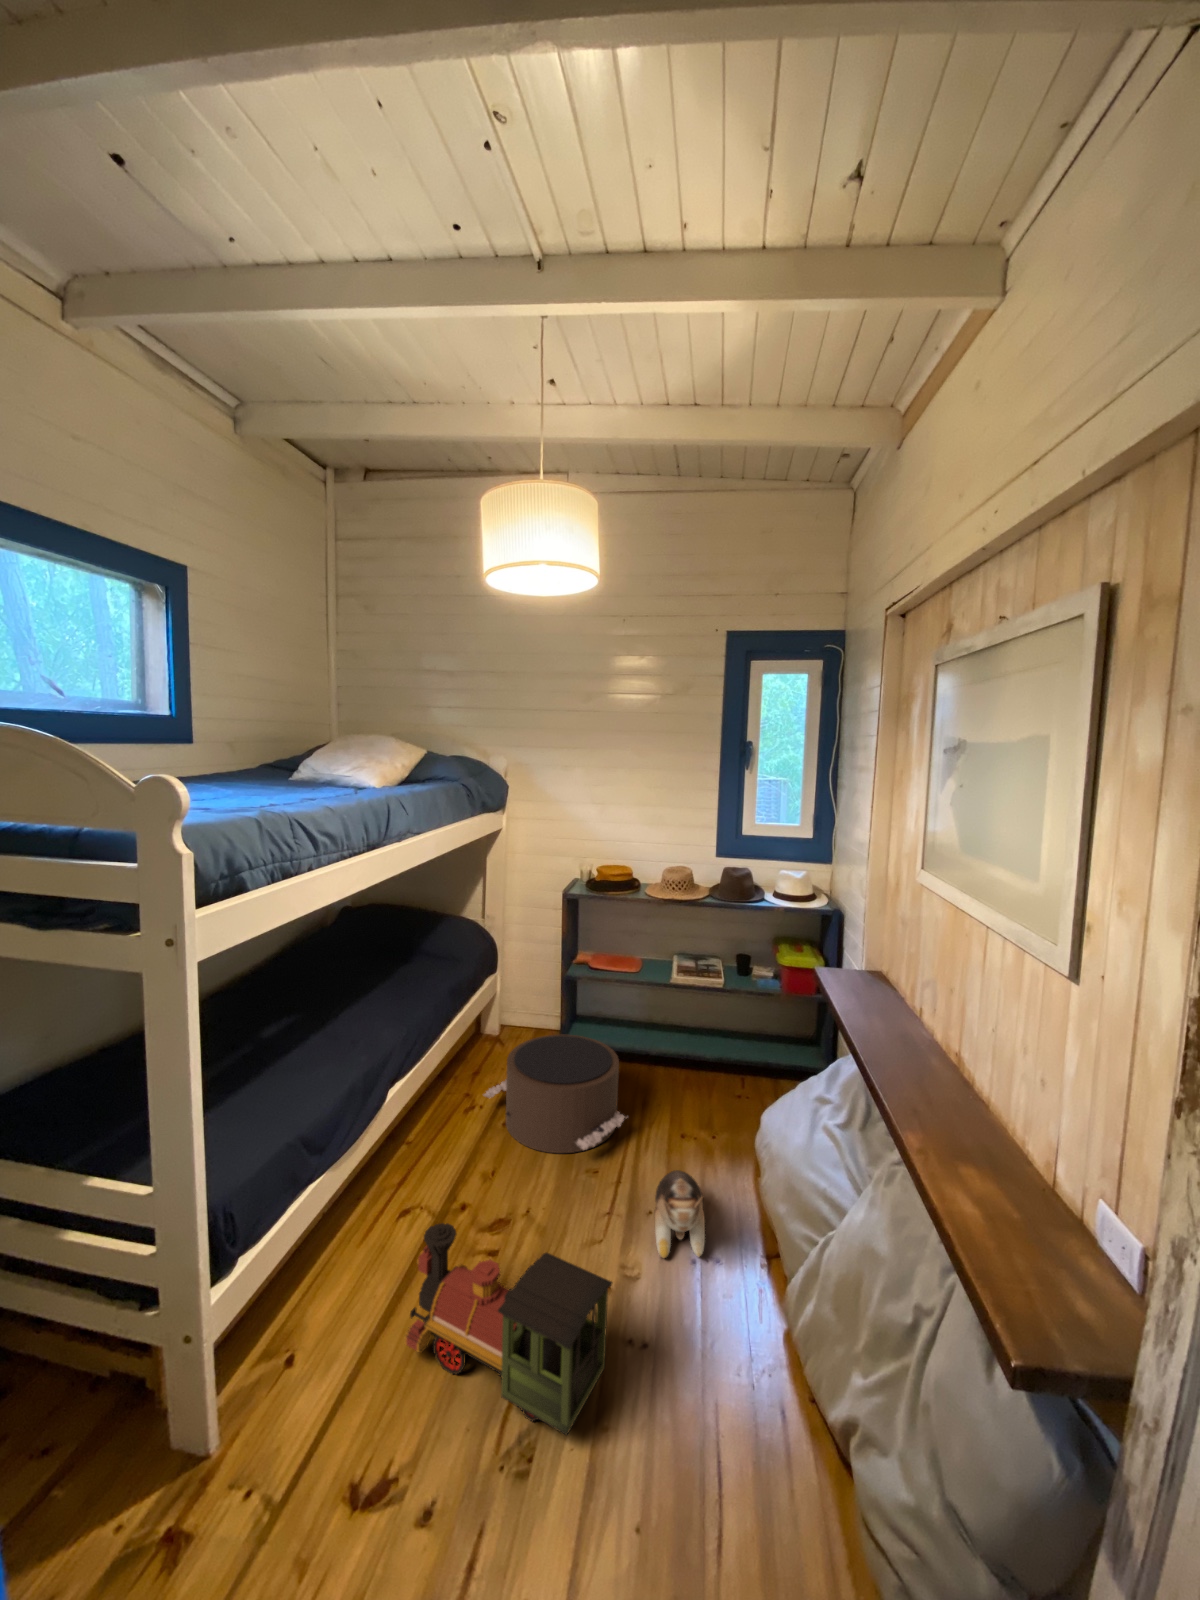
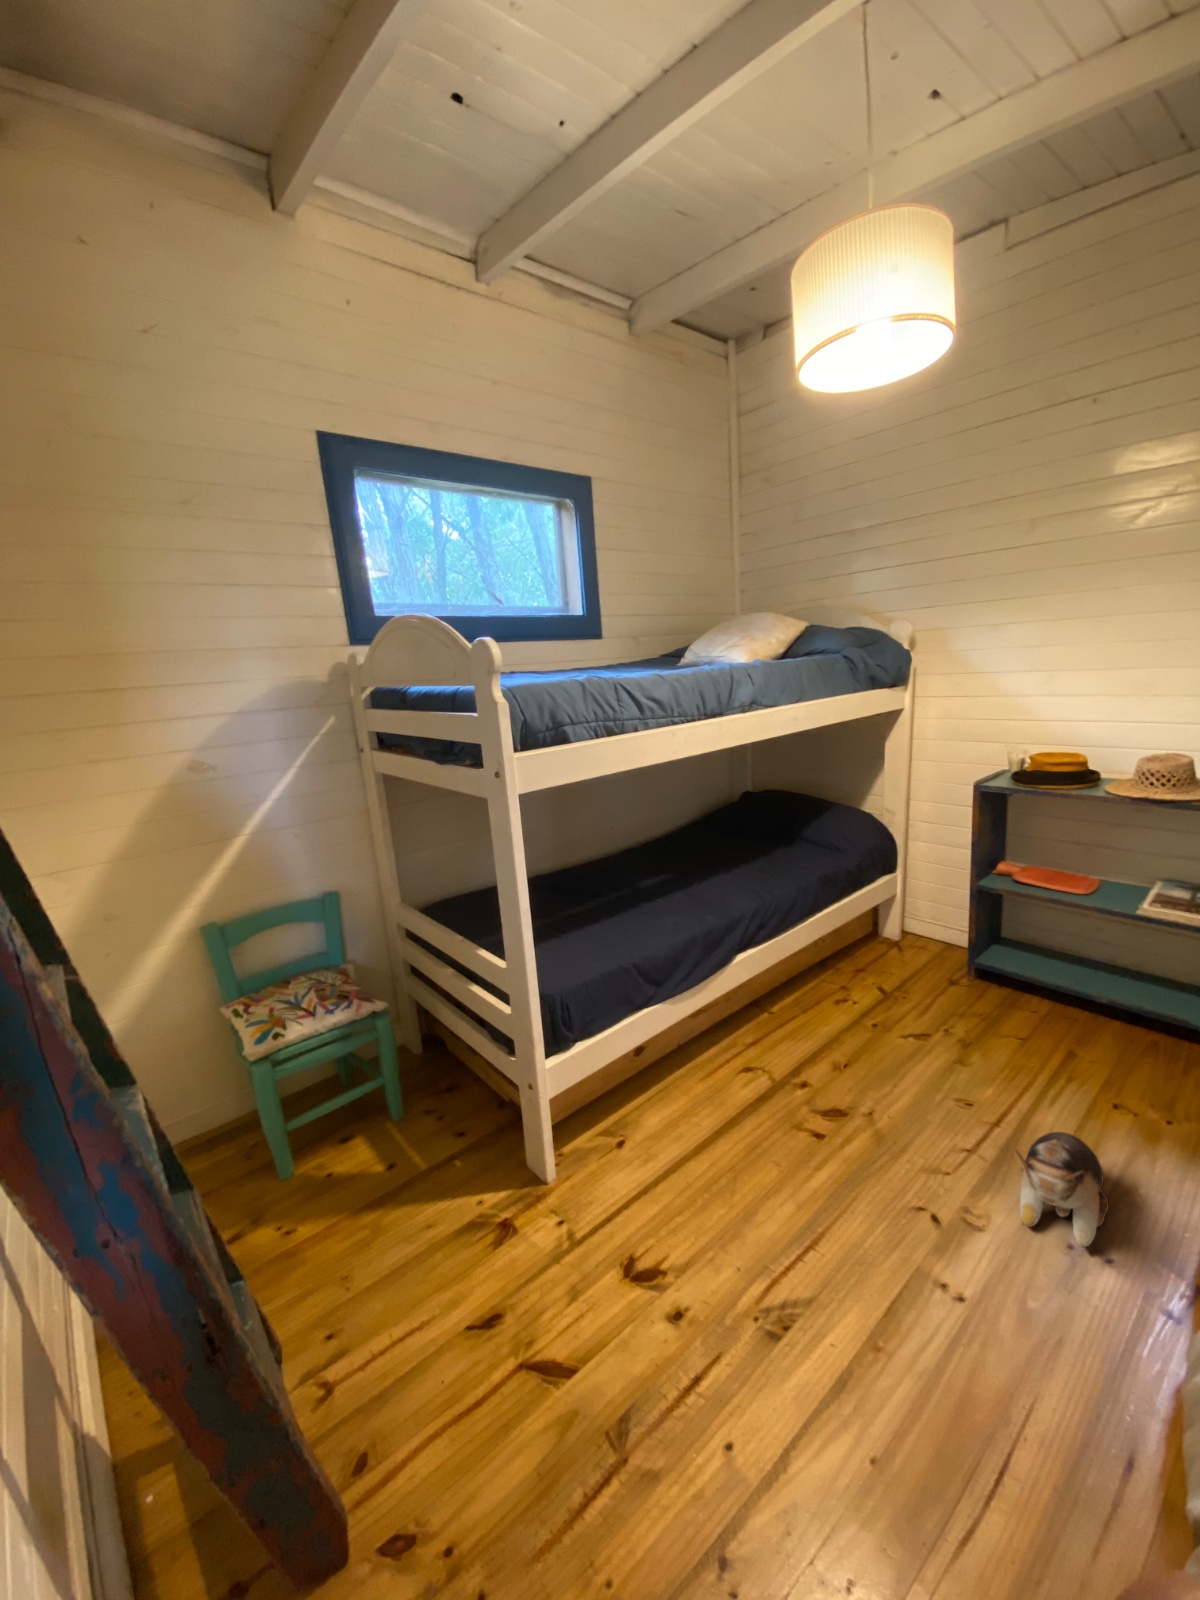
pouf: present [484,1035,627,1153] -> none [854,942,1029,1076]
toy train: present [405,1223,612,1435] -> none [703,1080,905,1334]

